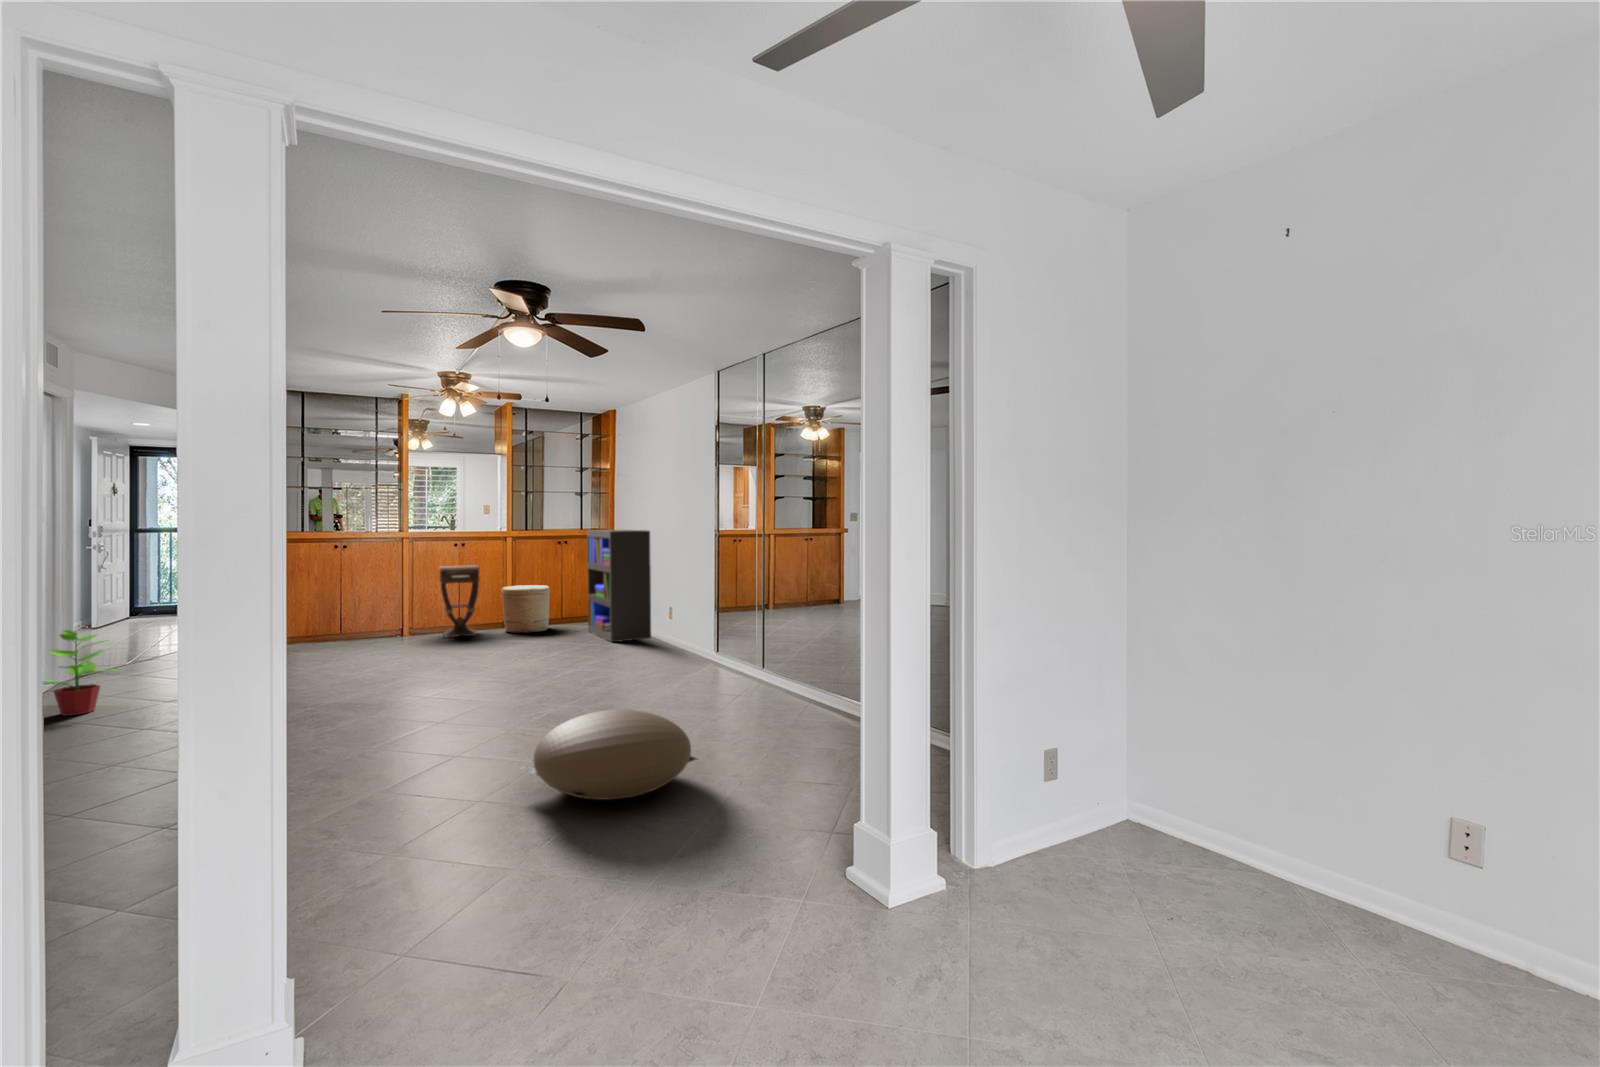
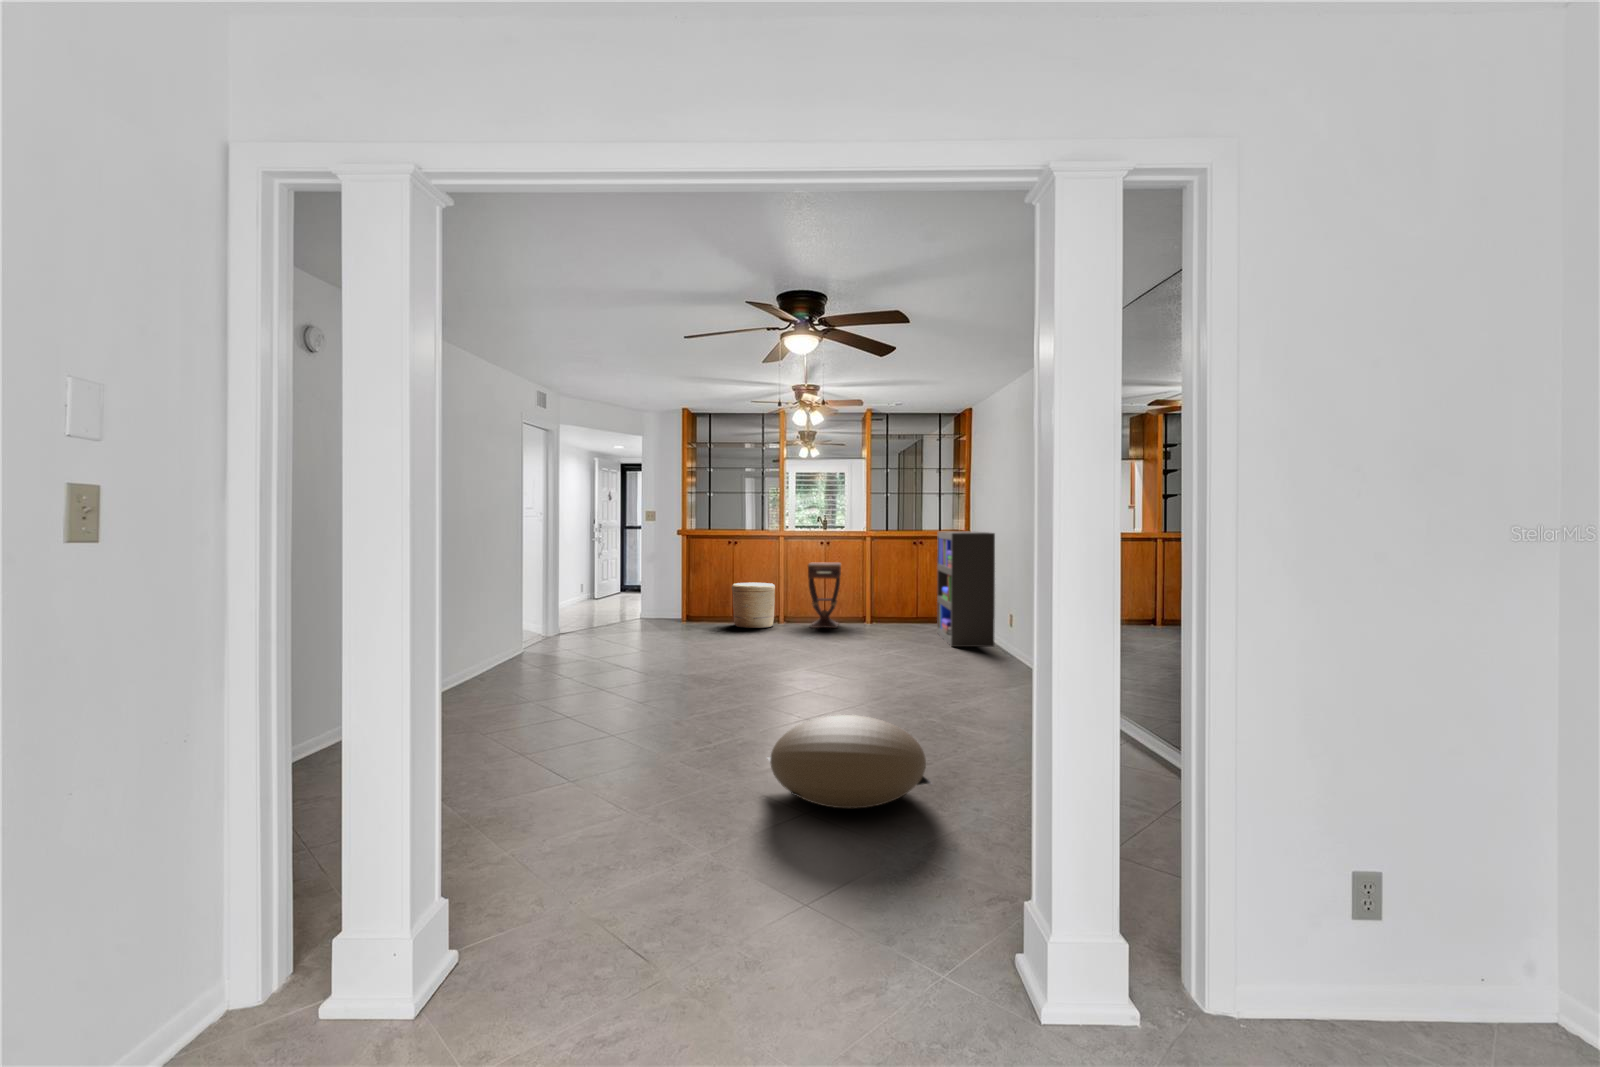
woven basket: present [502,585,550,633] -> present [732,583,775,628]
potted plant: present [44,630,120,716] -> none [514,596,567,661]

